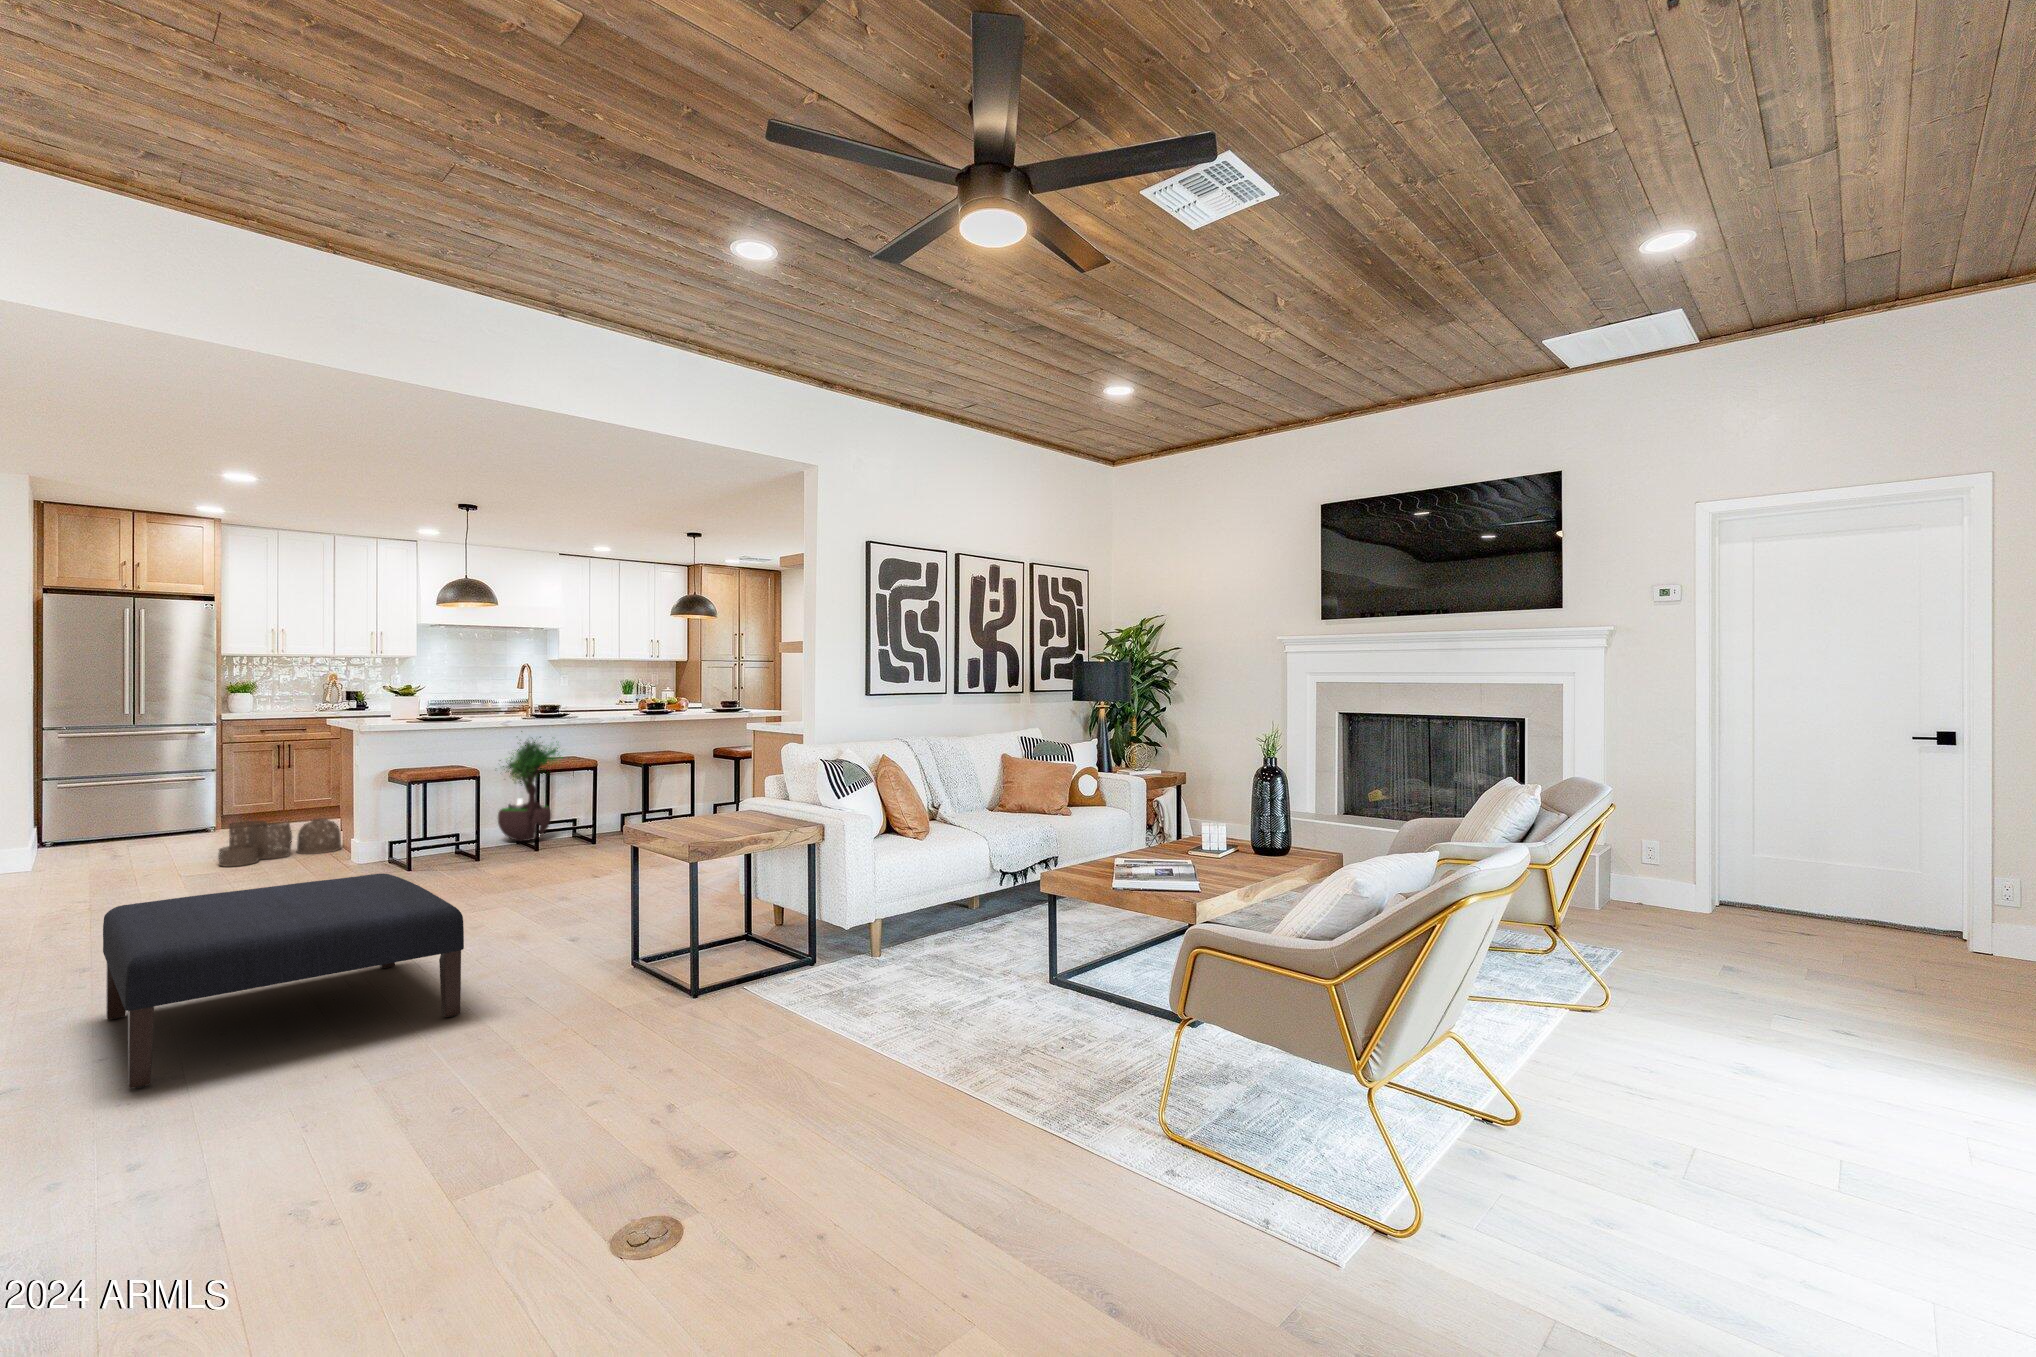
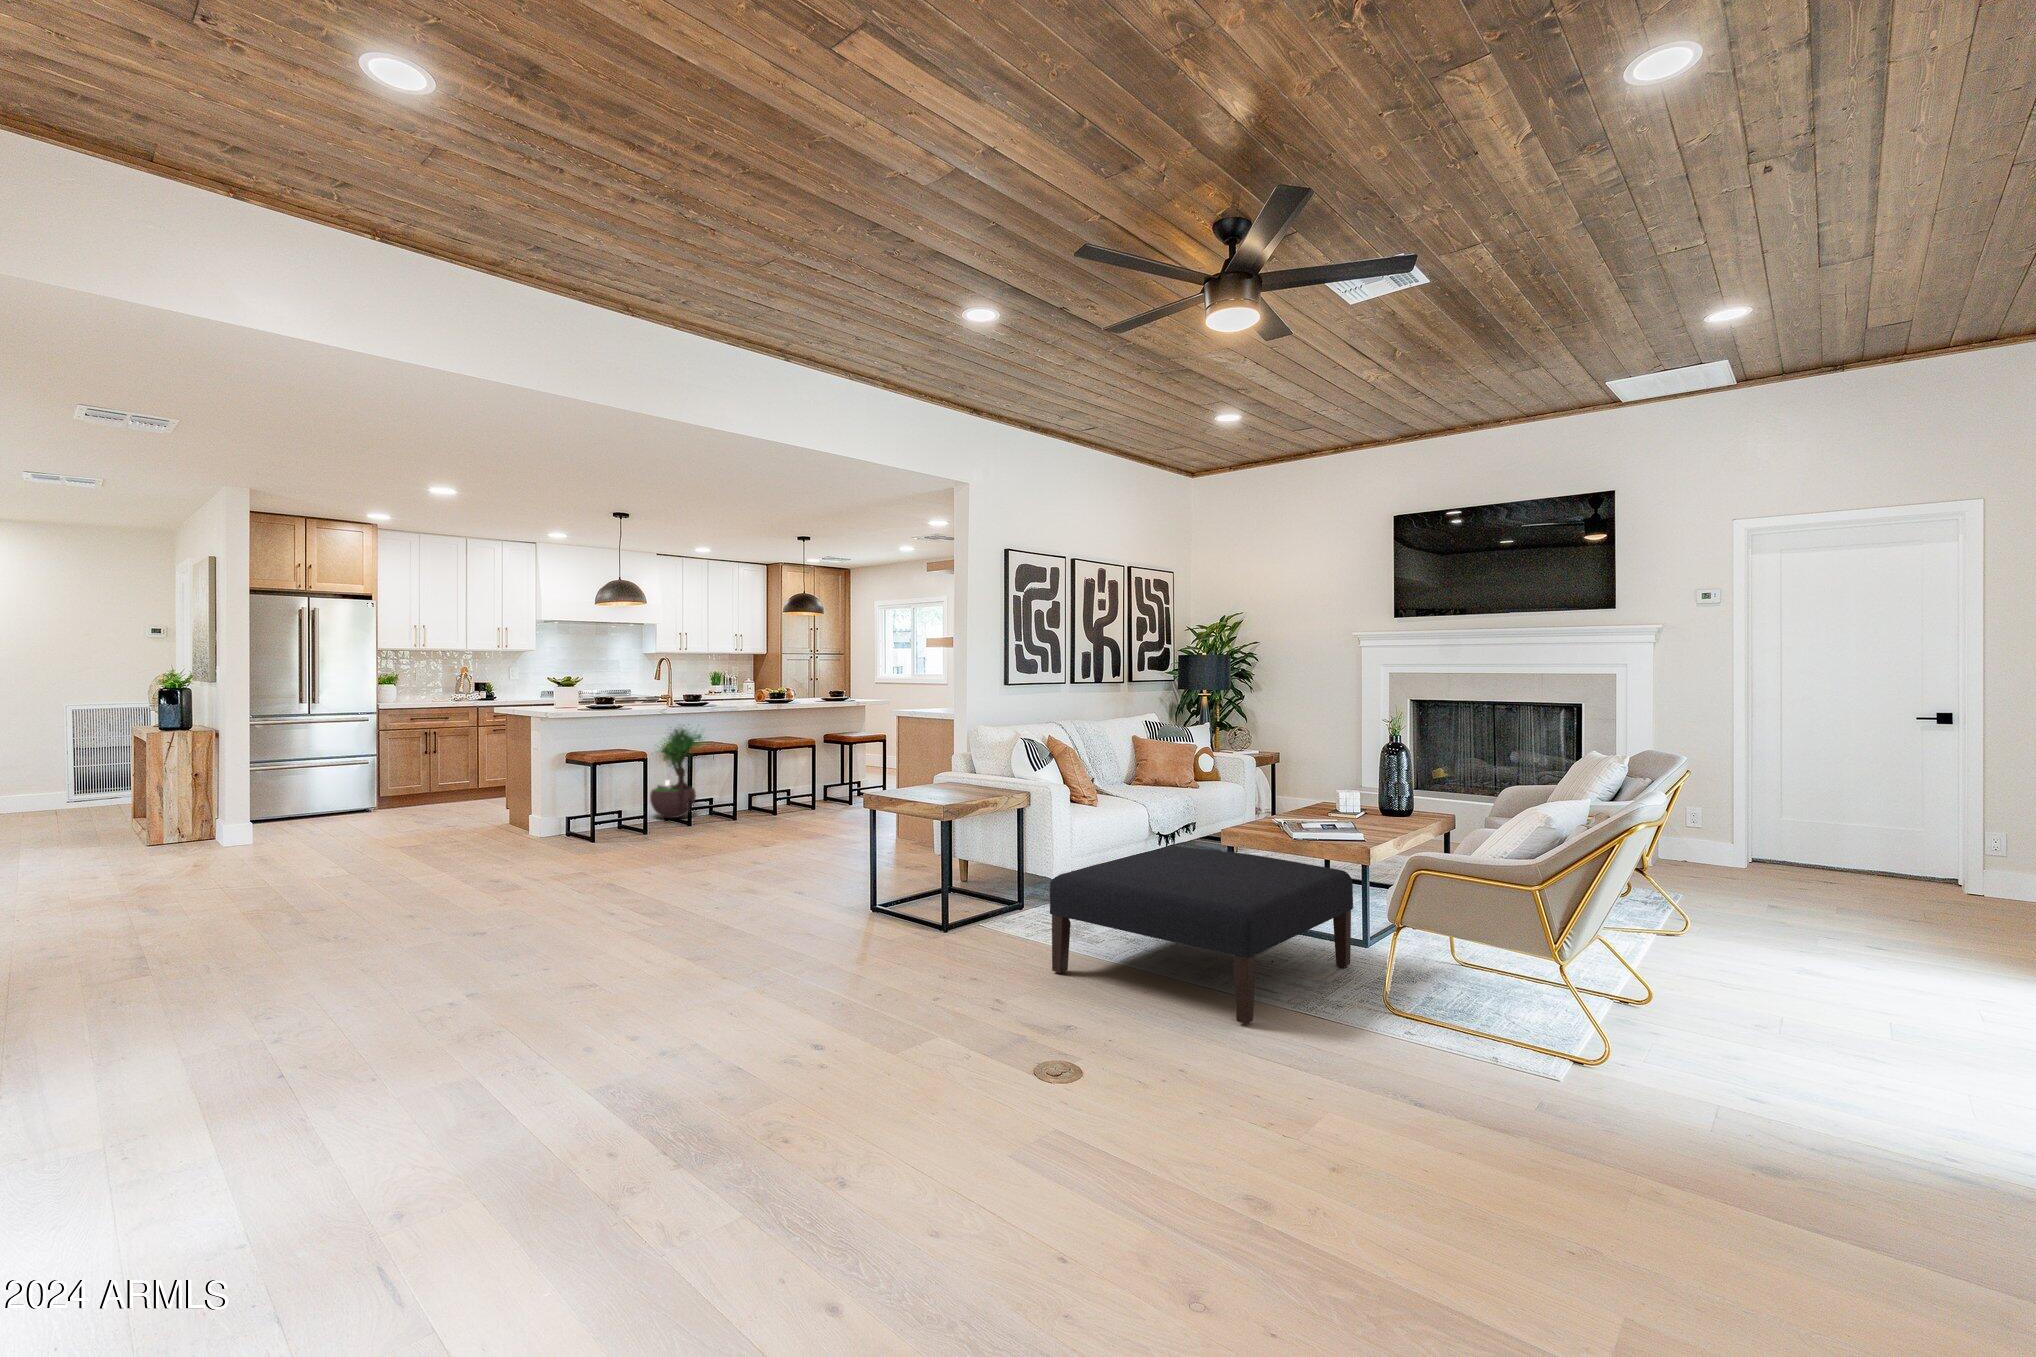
woven basket: present [218,818,341,867] -> none [419,796,514,842]
ottoman: present [103,874,464,1088] -> present [1050,846,1353,1024]

